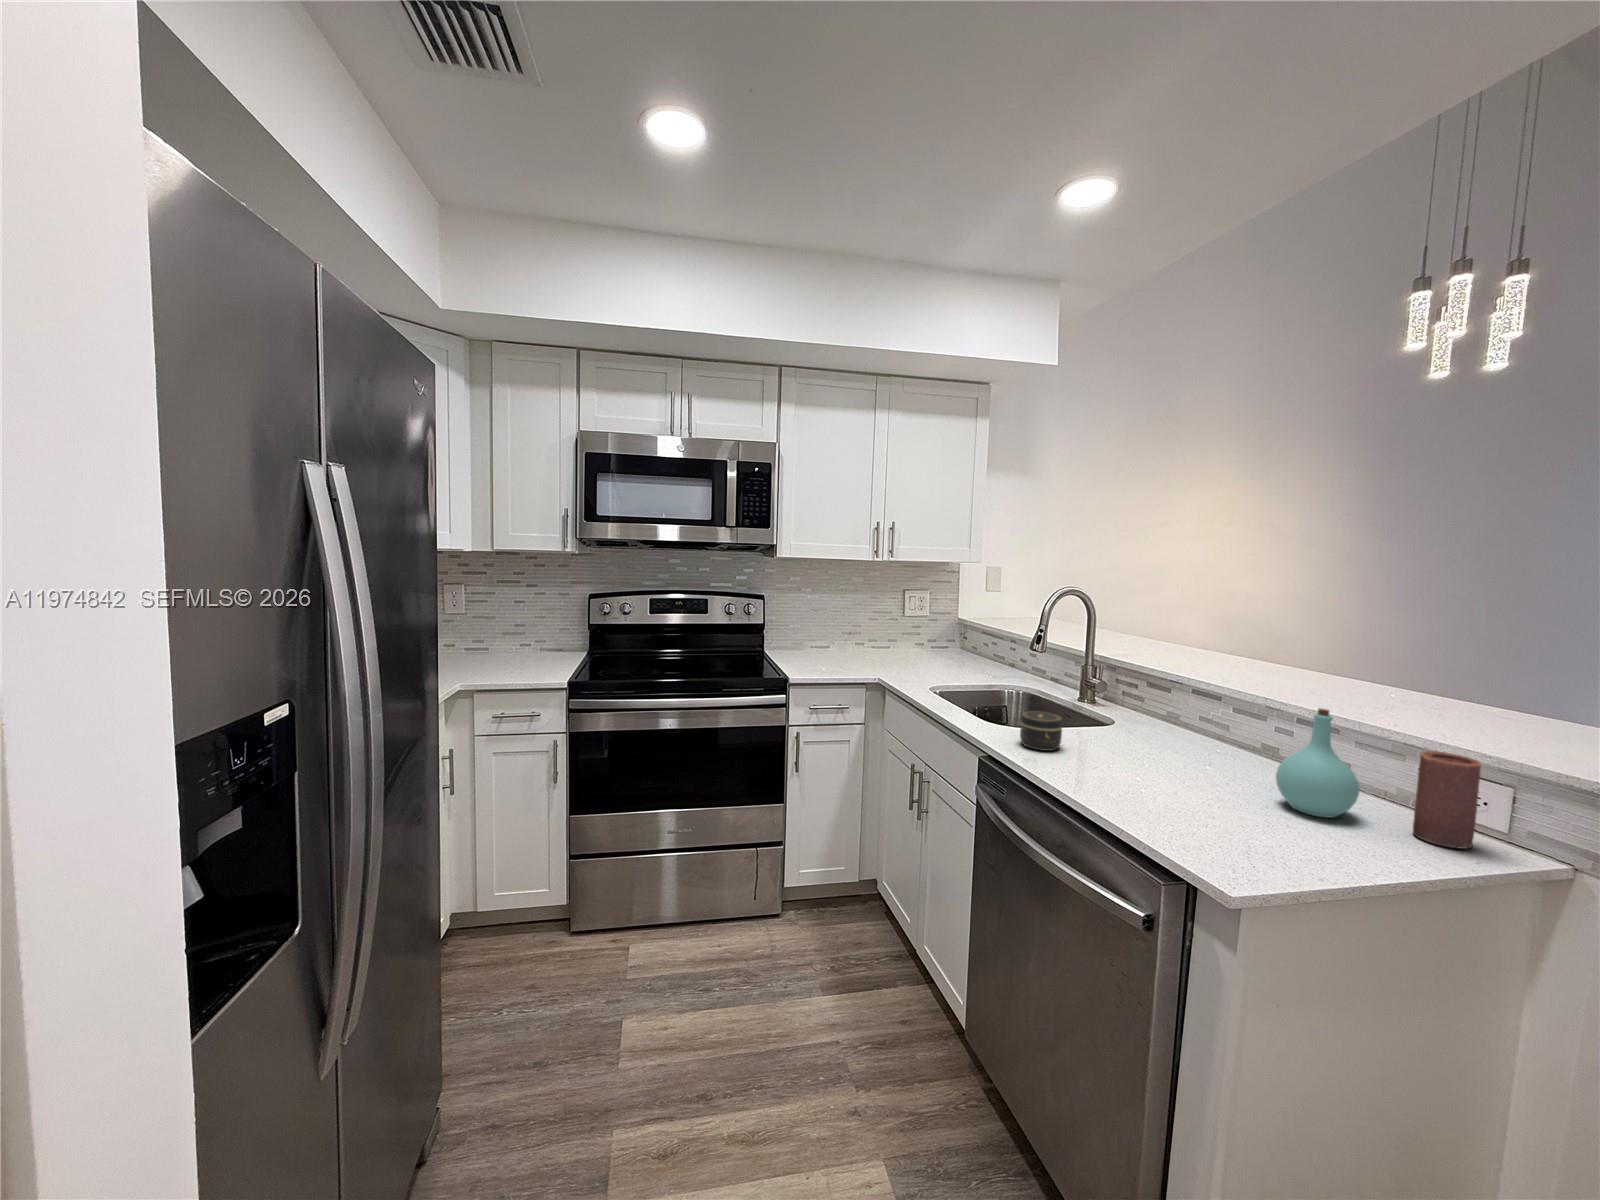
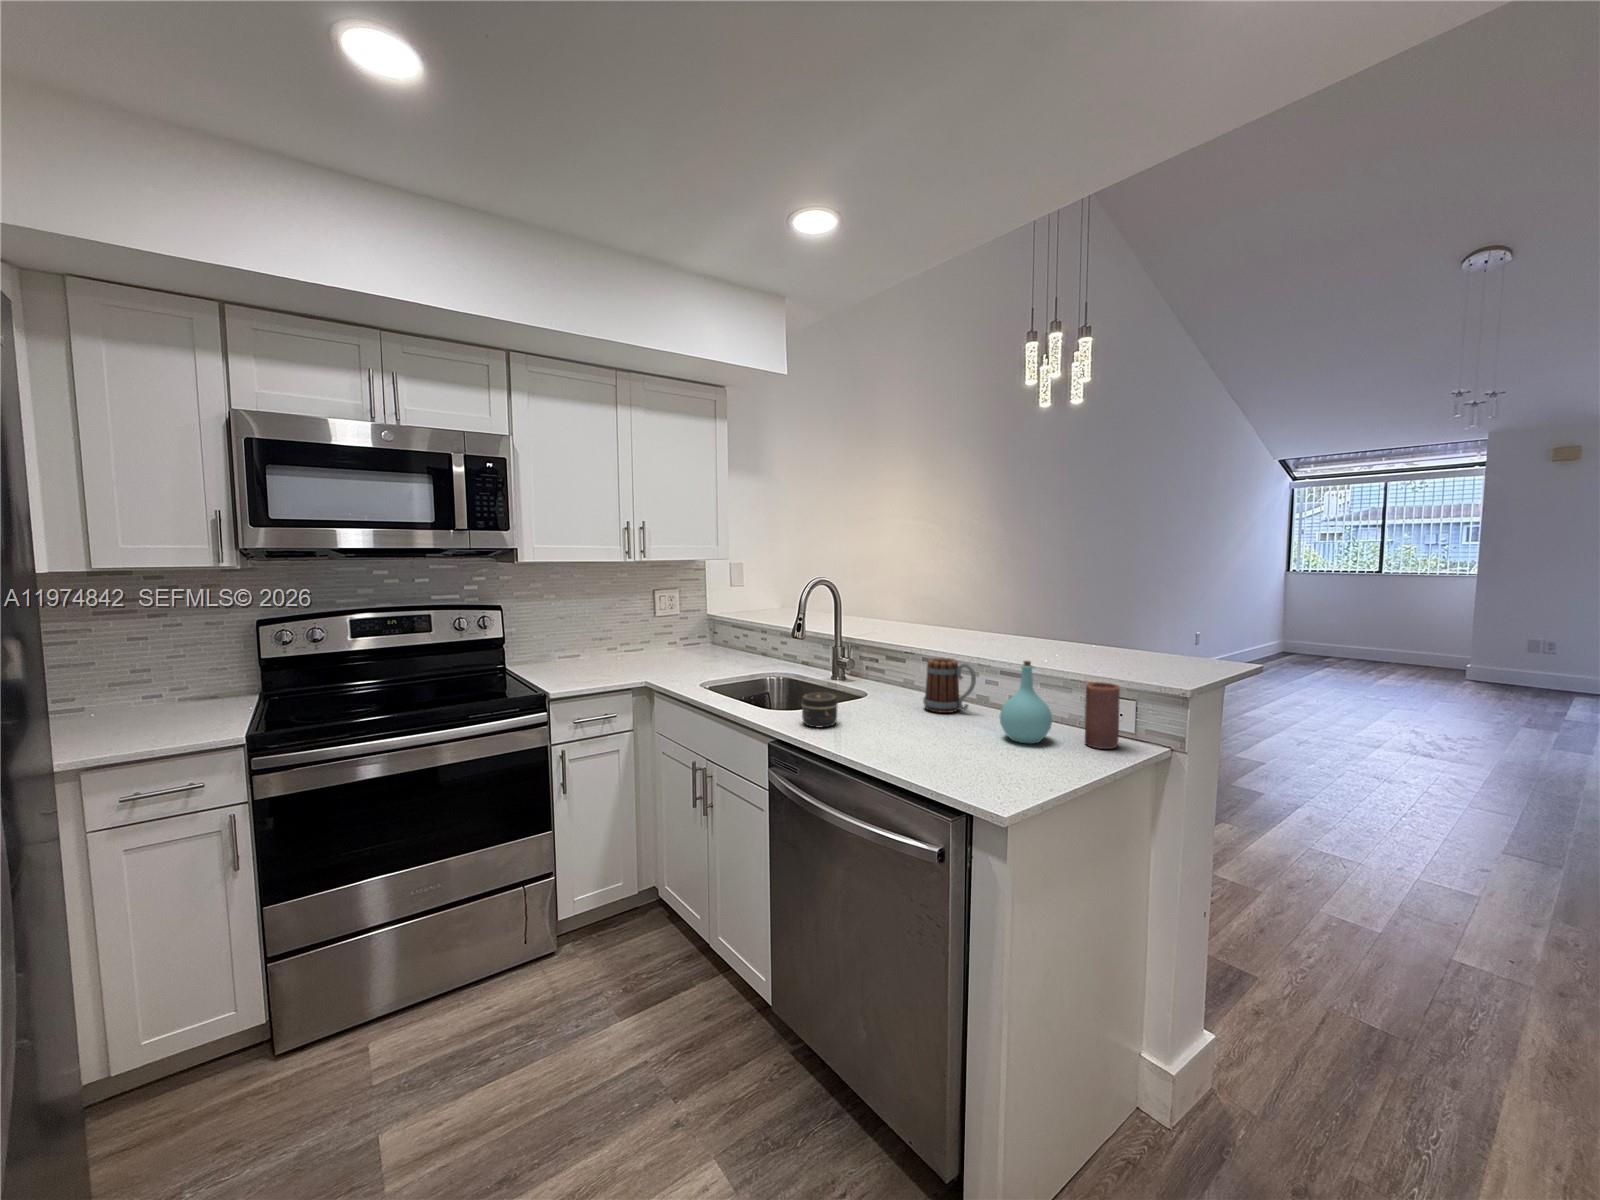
mug: none [1180,690,1255,760] -> present [923,658,976,713]

